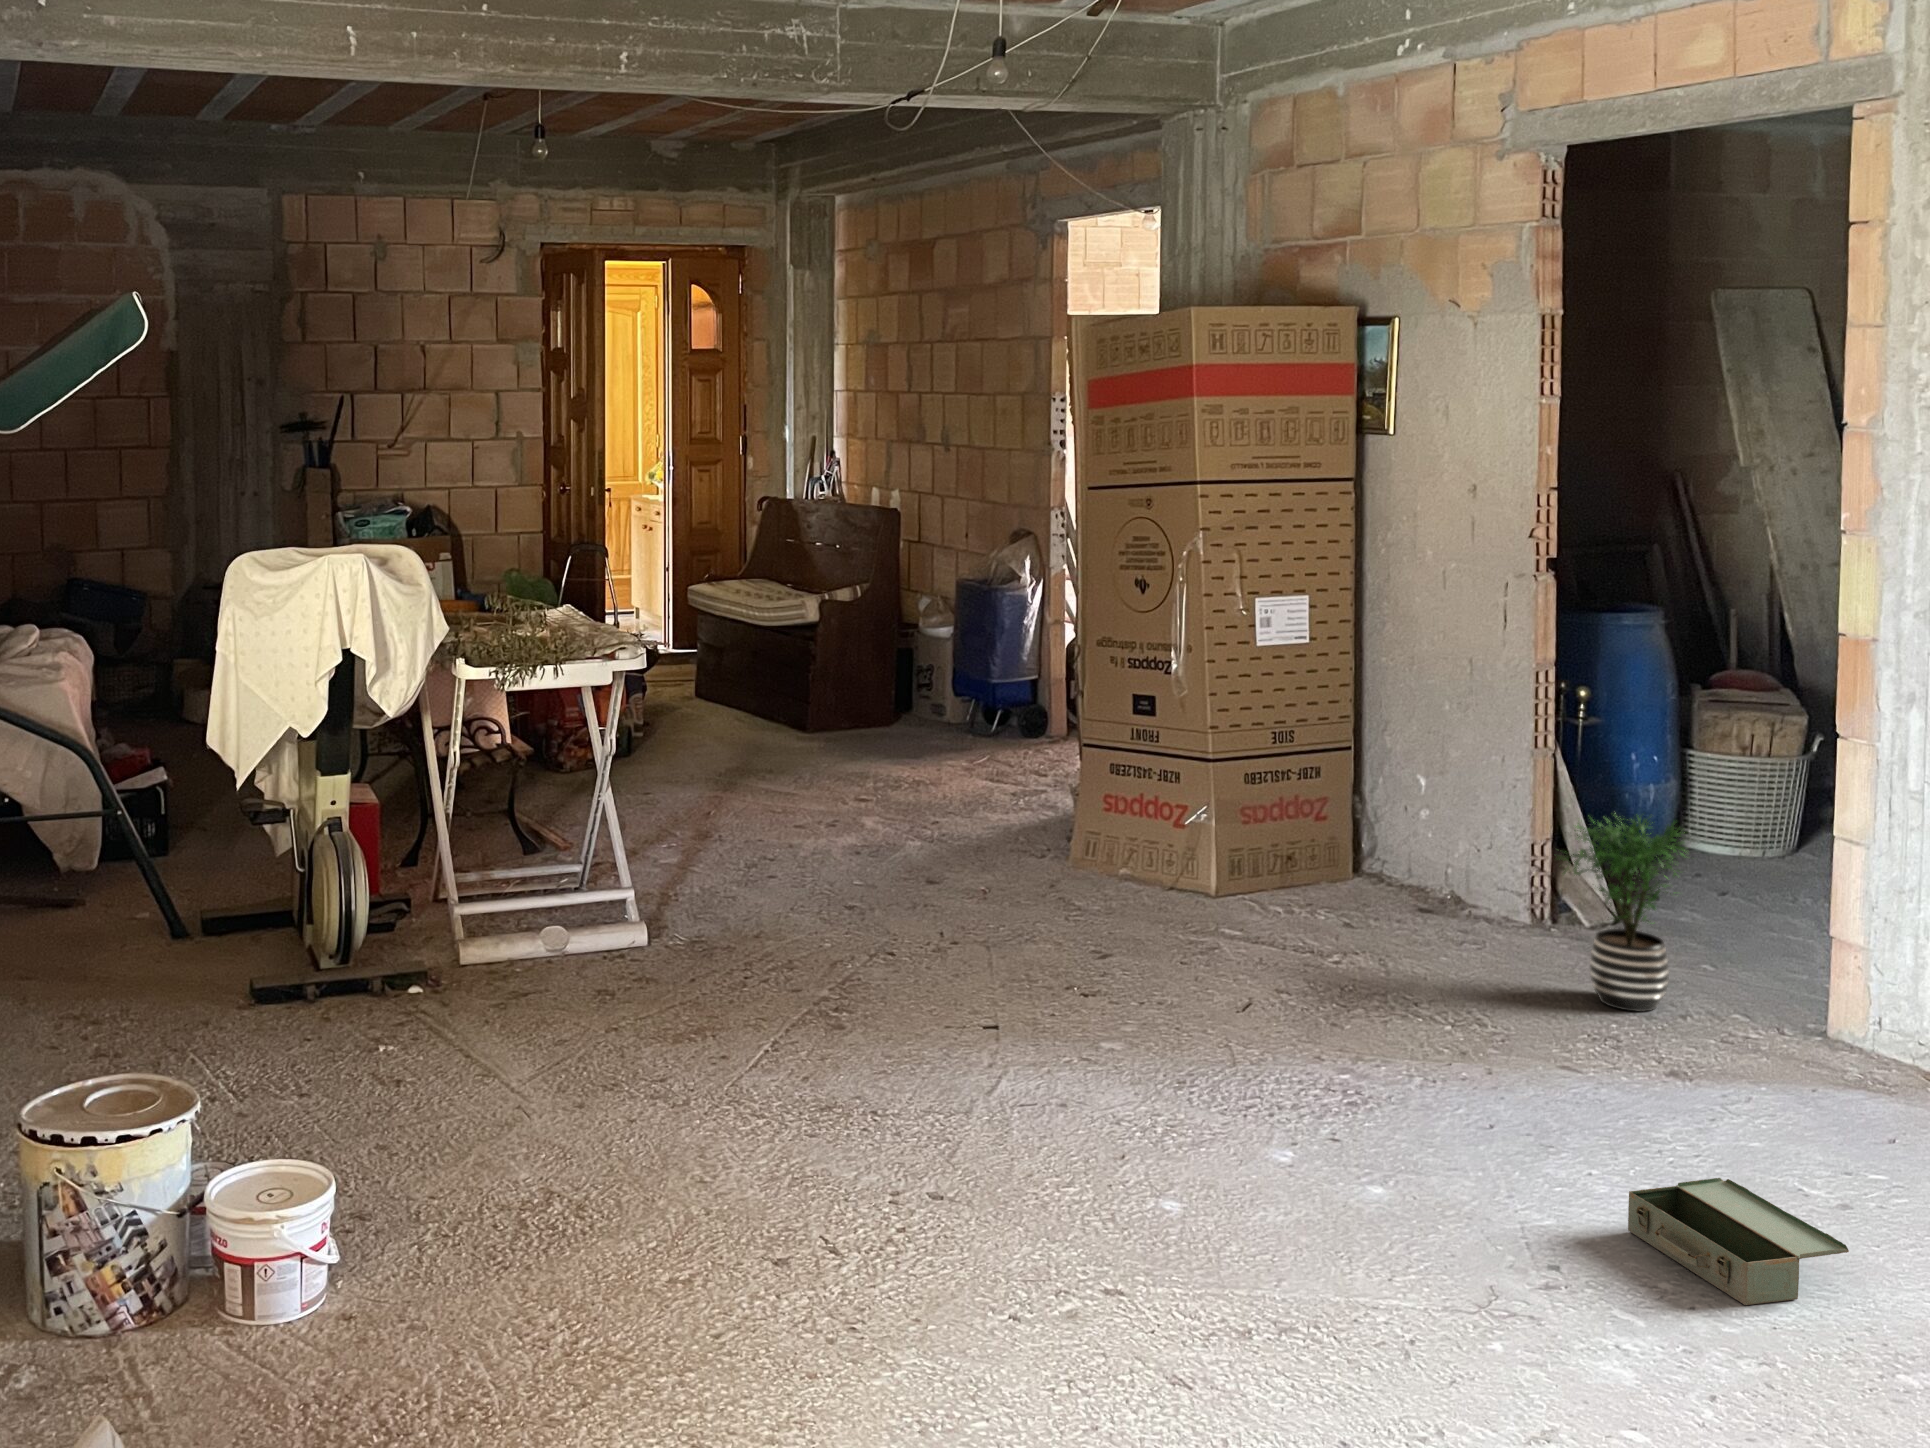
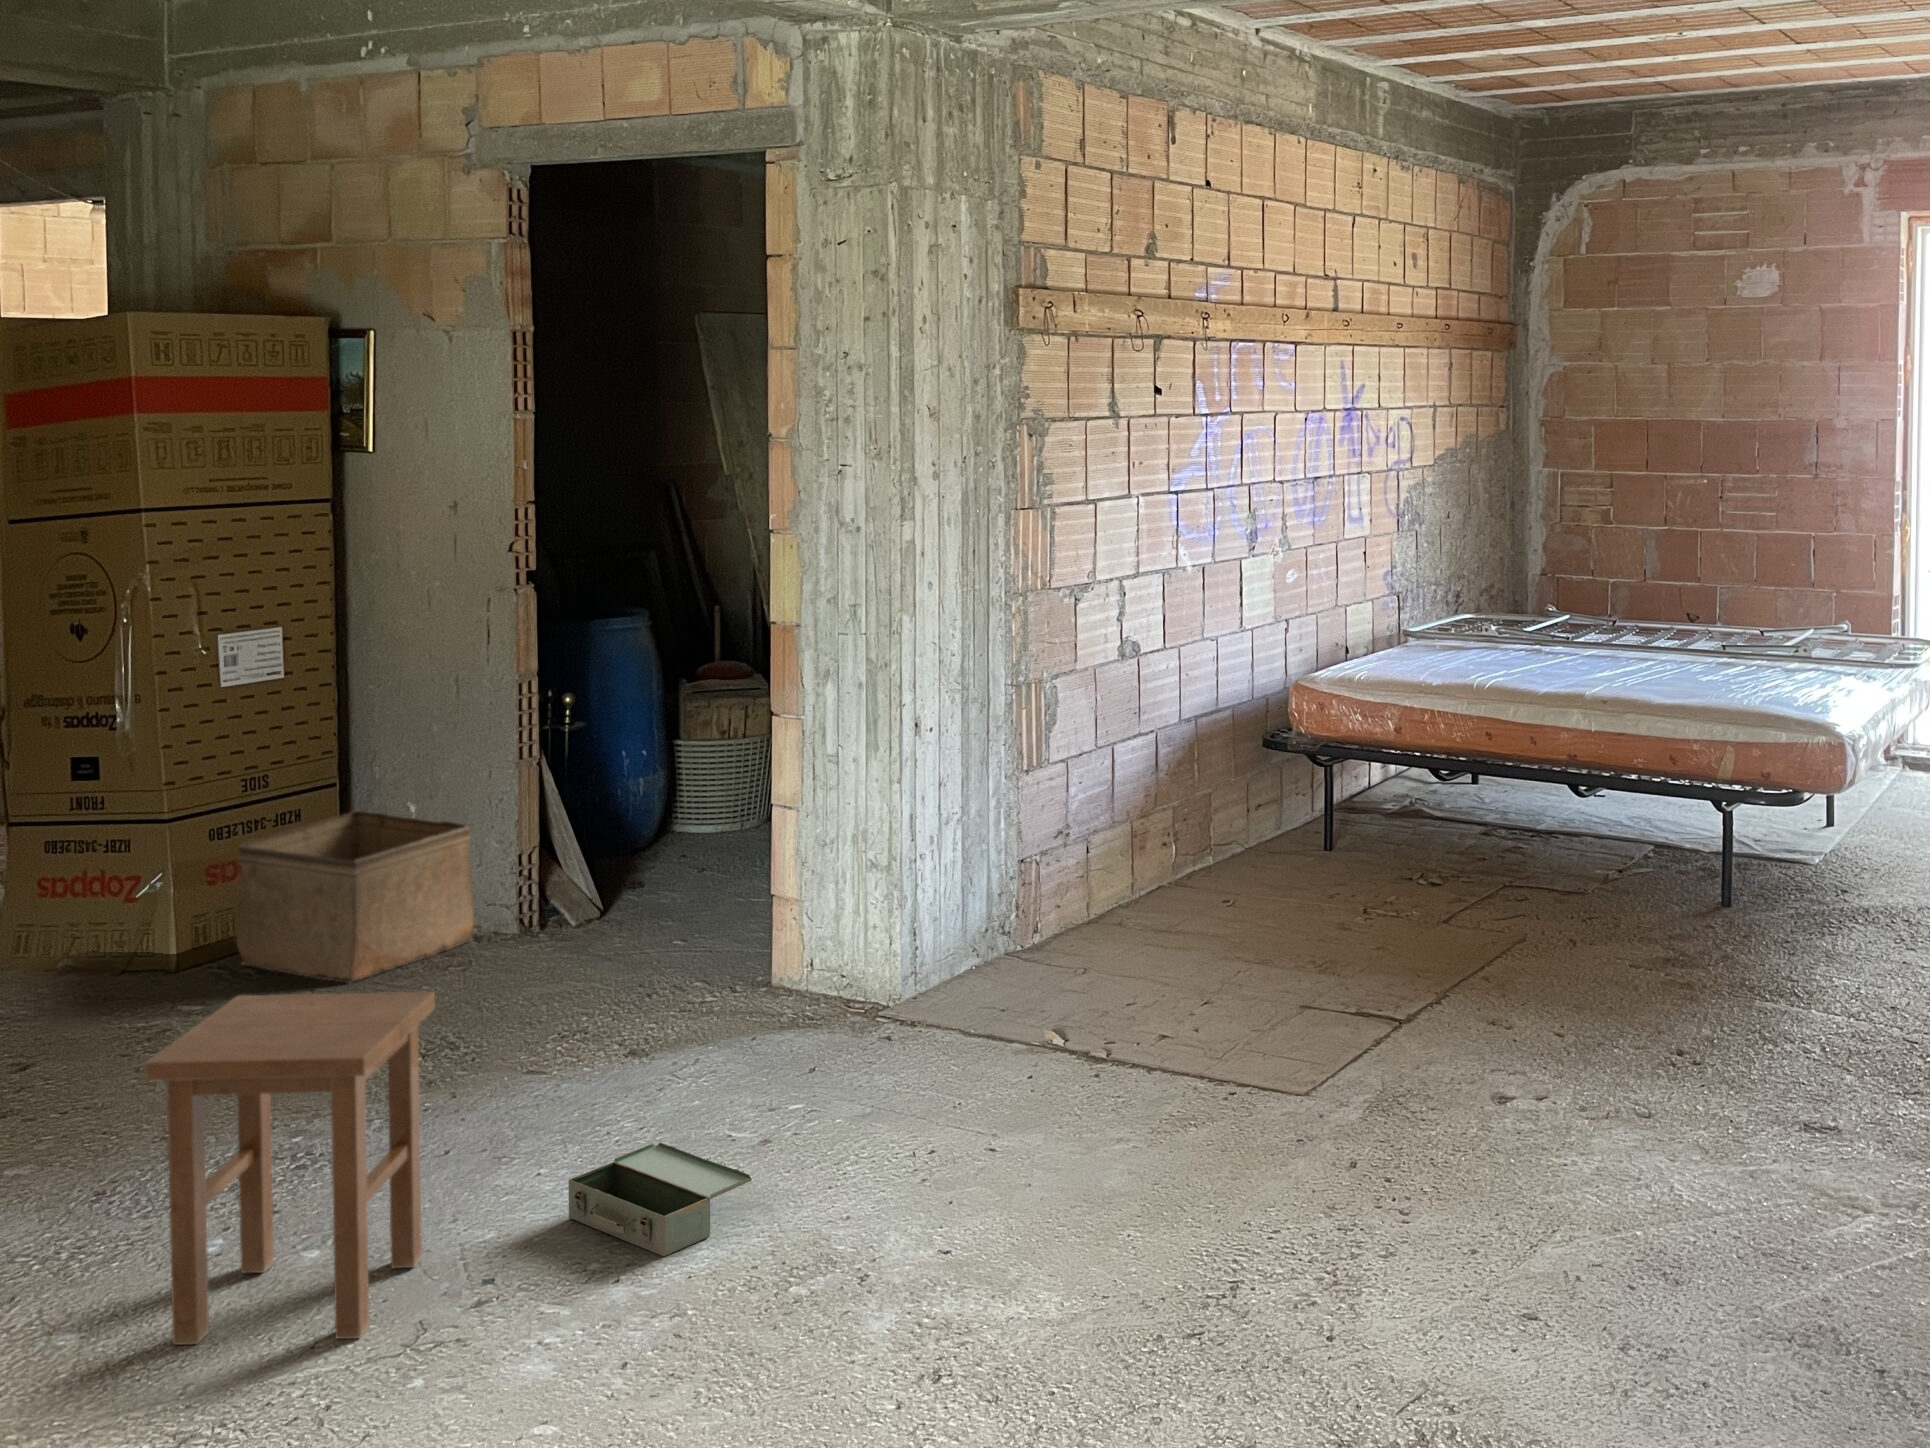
storage bin: none [1266,775,1482,937] -> present [237,811,474,983]
potted plant: present [1558,816,1685,1011] -> none [527,808,663,1004]
stool: none [1249,936,1501,1289] -> present [146,992,435,1345]

